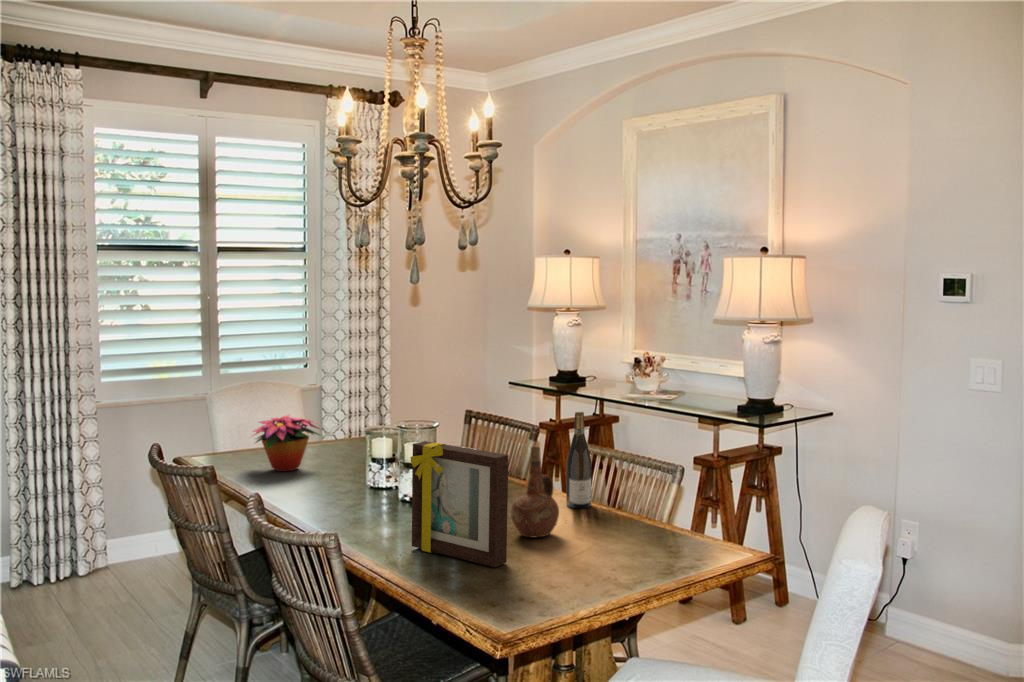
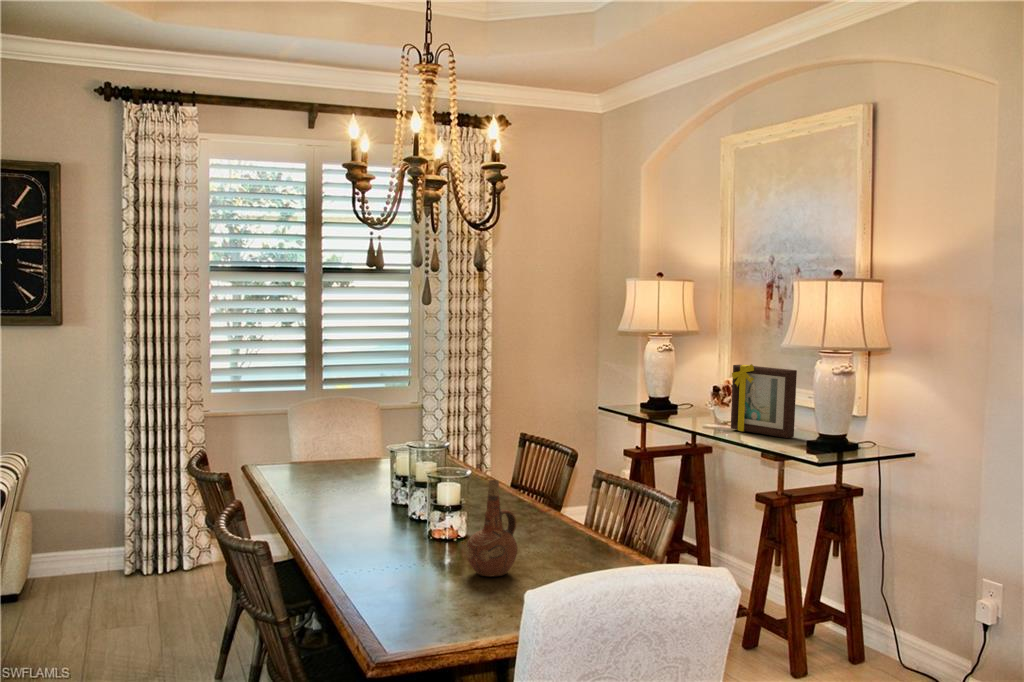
wine bottle: present [566,412,592,508] -> none [554,444,581,547]
flower arrangement: present [253,415,322,471] -> none [283,431,363,487]
picture frame: present [411,441,508,567] -> present [731,364,797,438]

